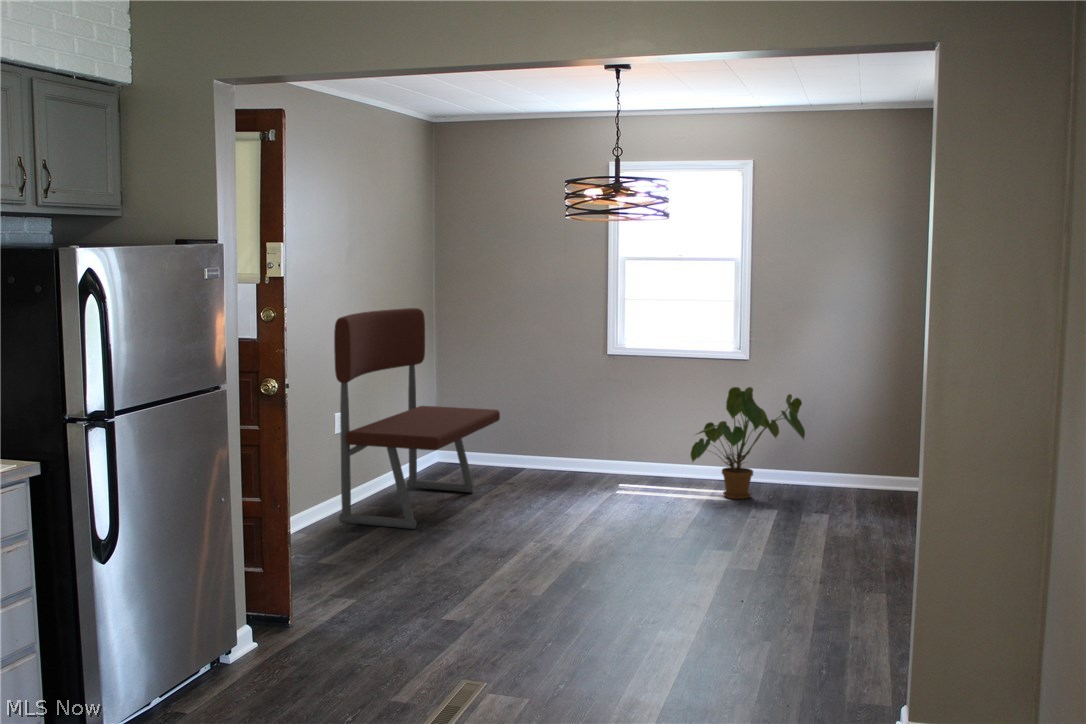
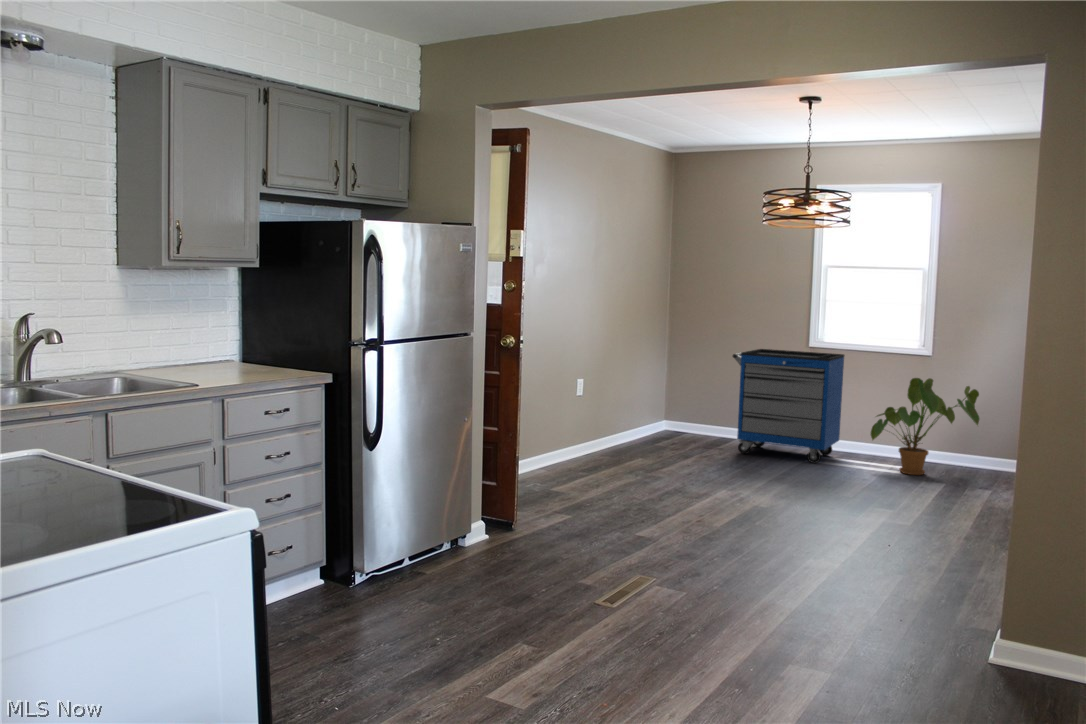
bench: present [334,308,500,529] -> none [567,300,704,473]
storage cabinet: none [531,360,656,494] -> present [733,349,845,463]

